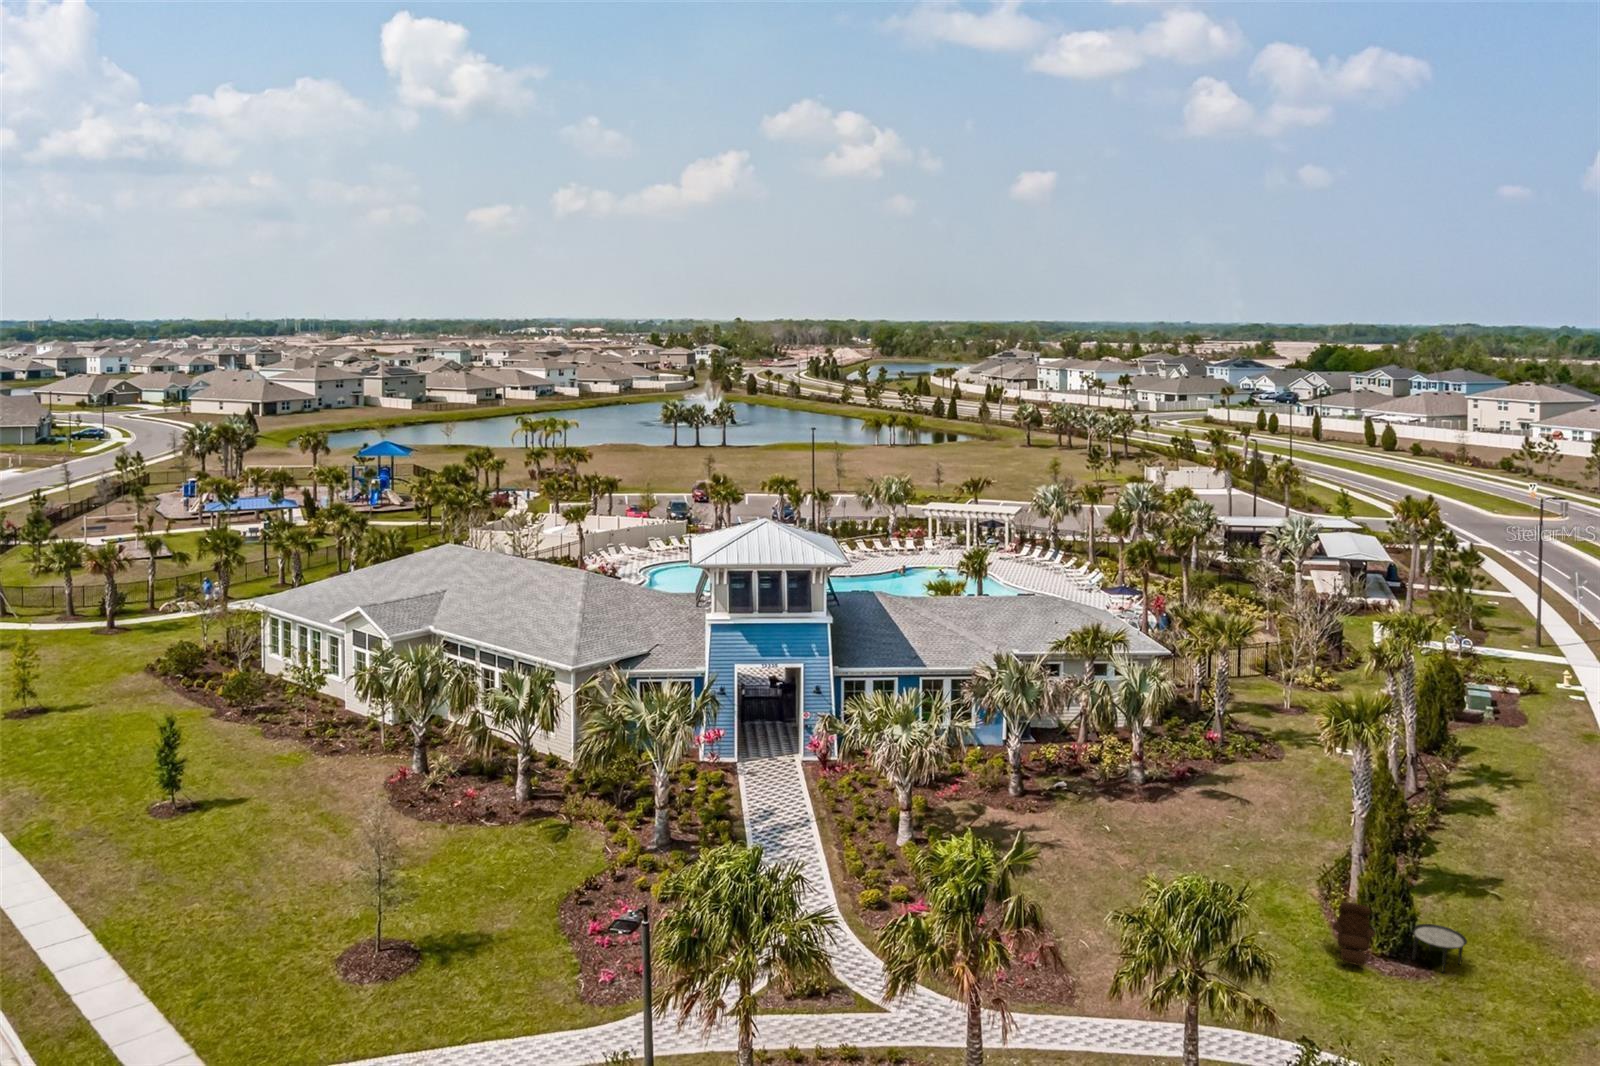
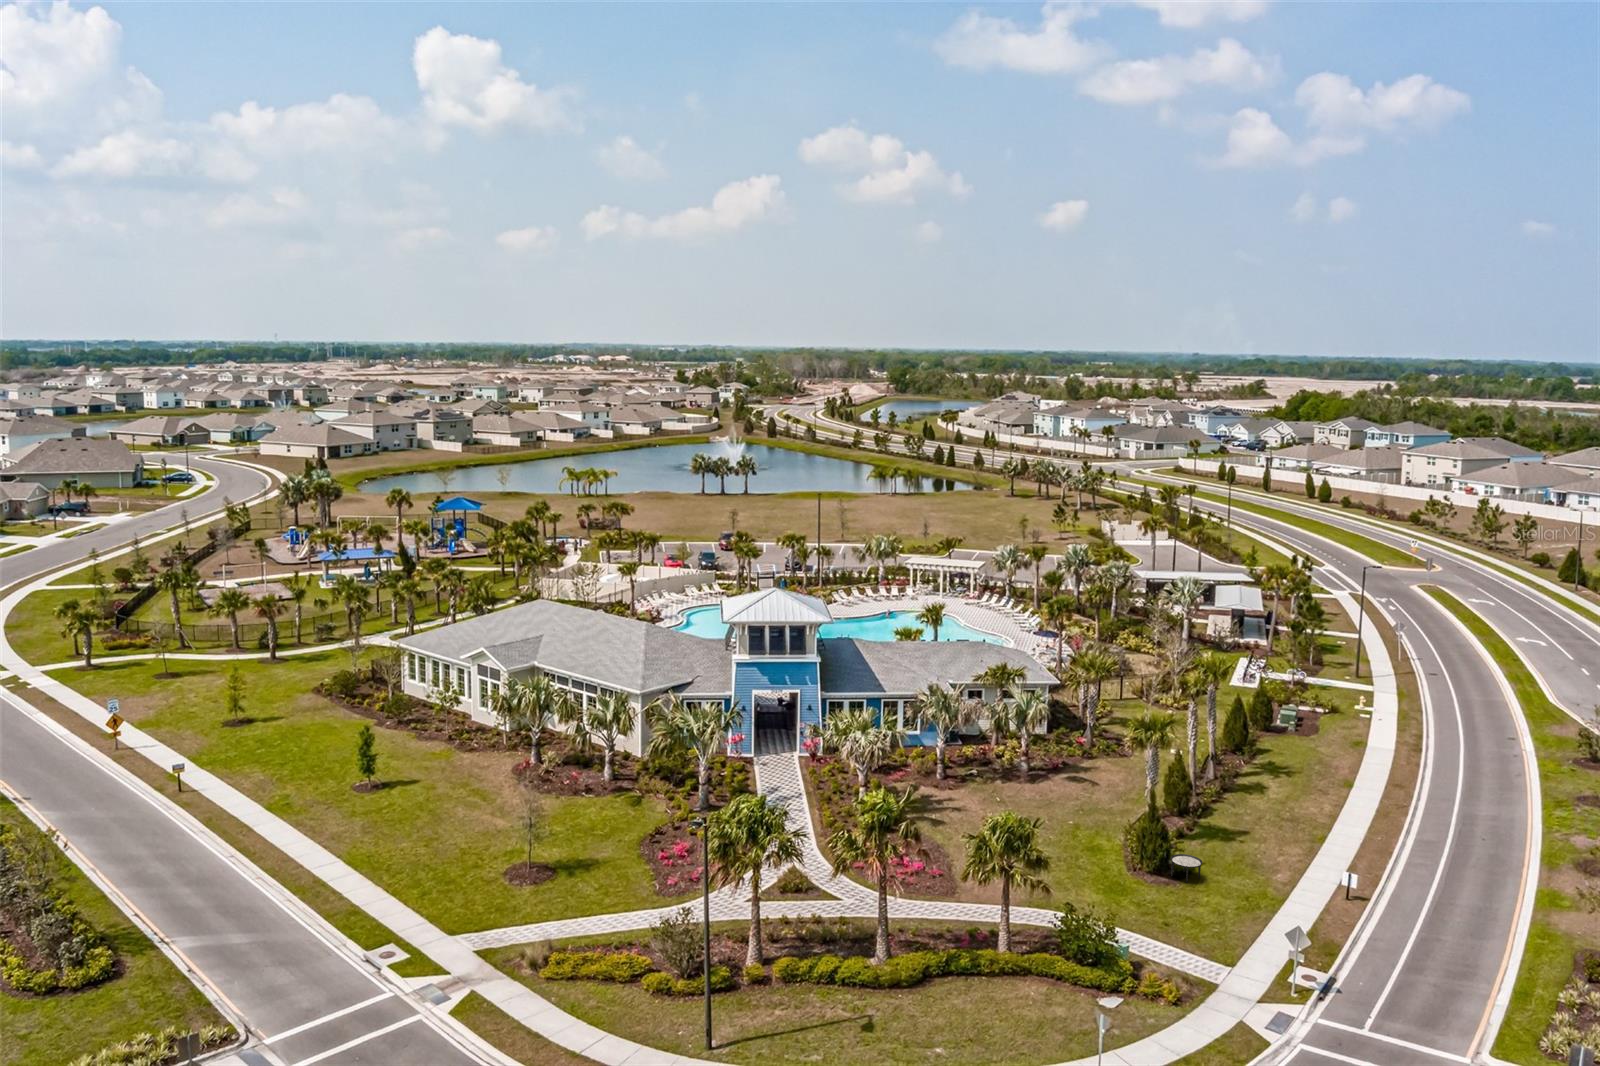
lounge chair: present [1333,902,1375,969] -> none [1123,841,1148,881]

